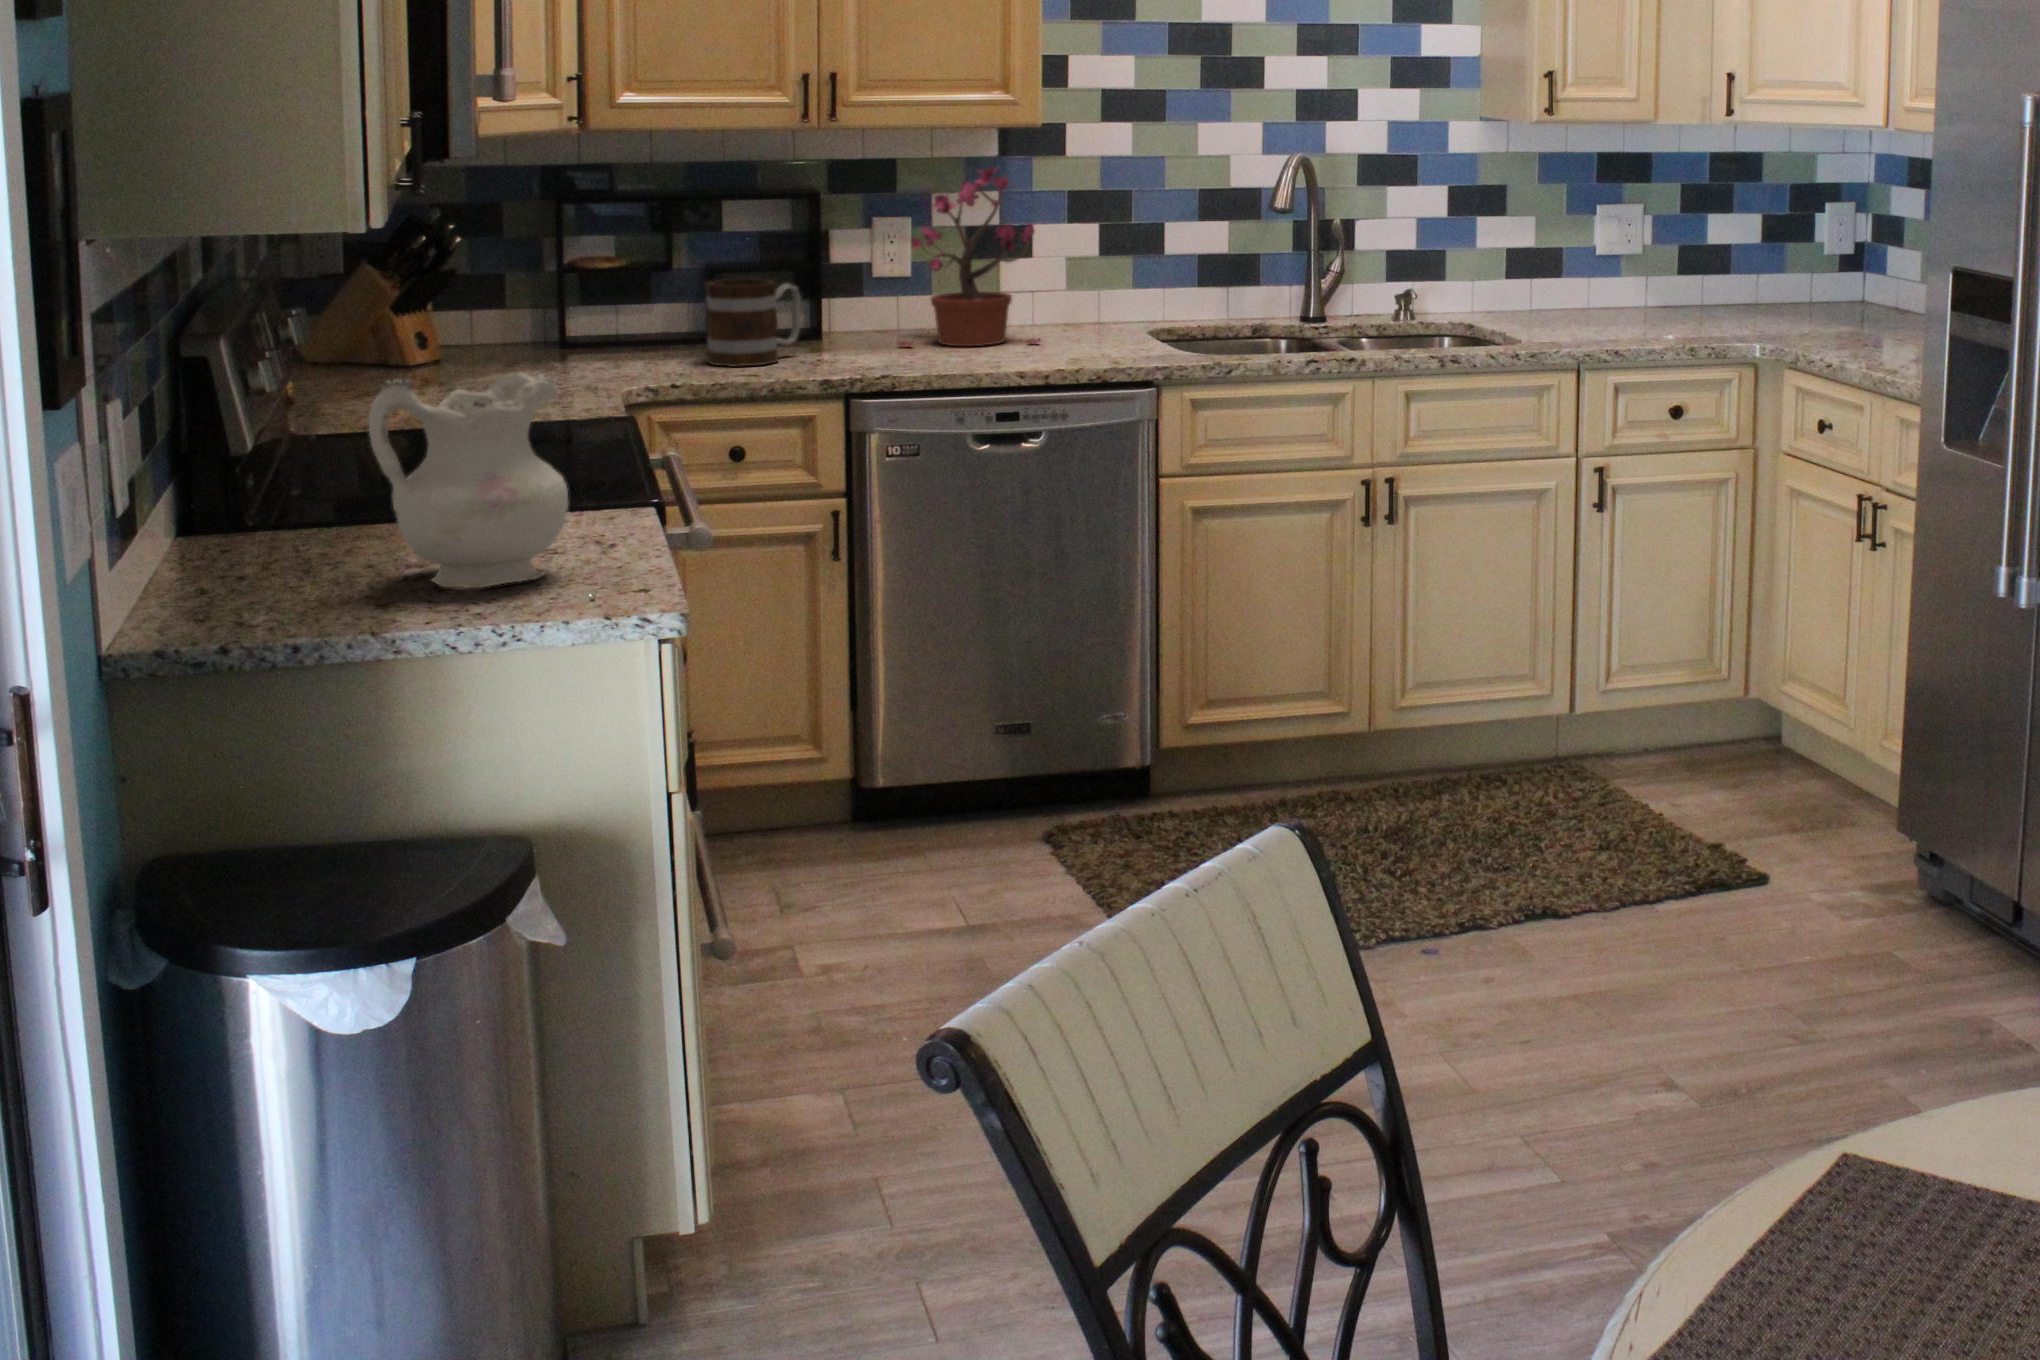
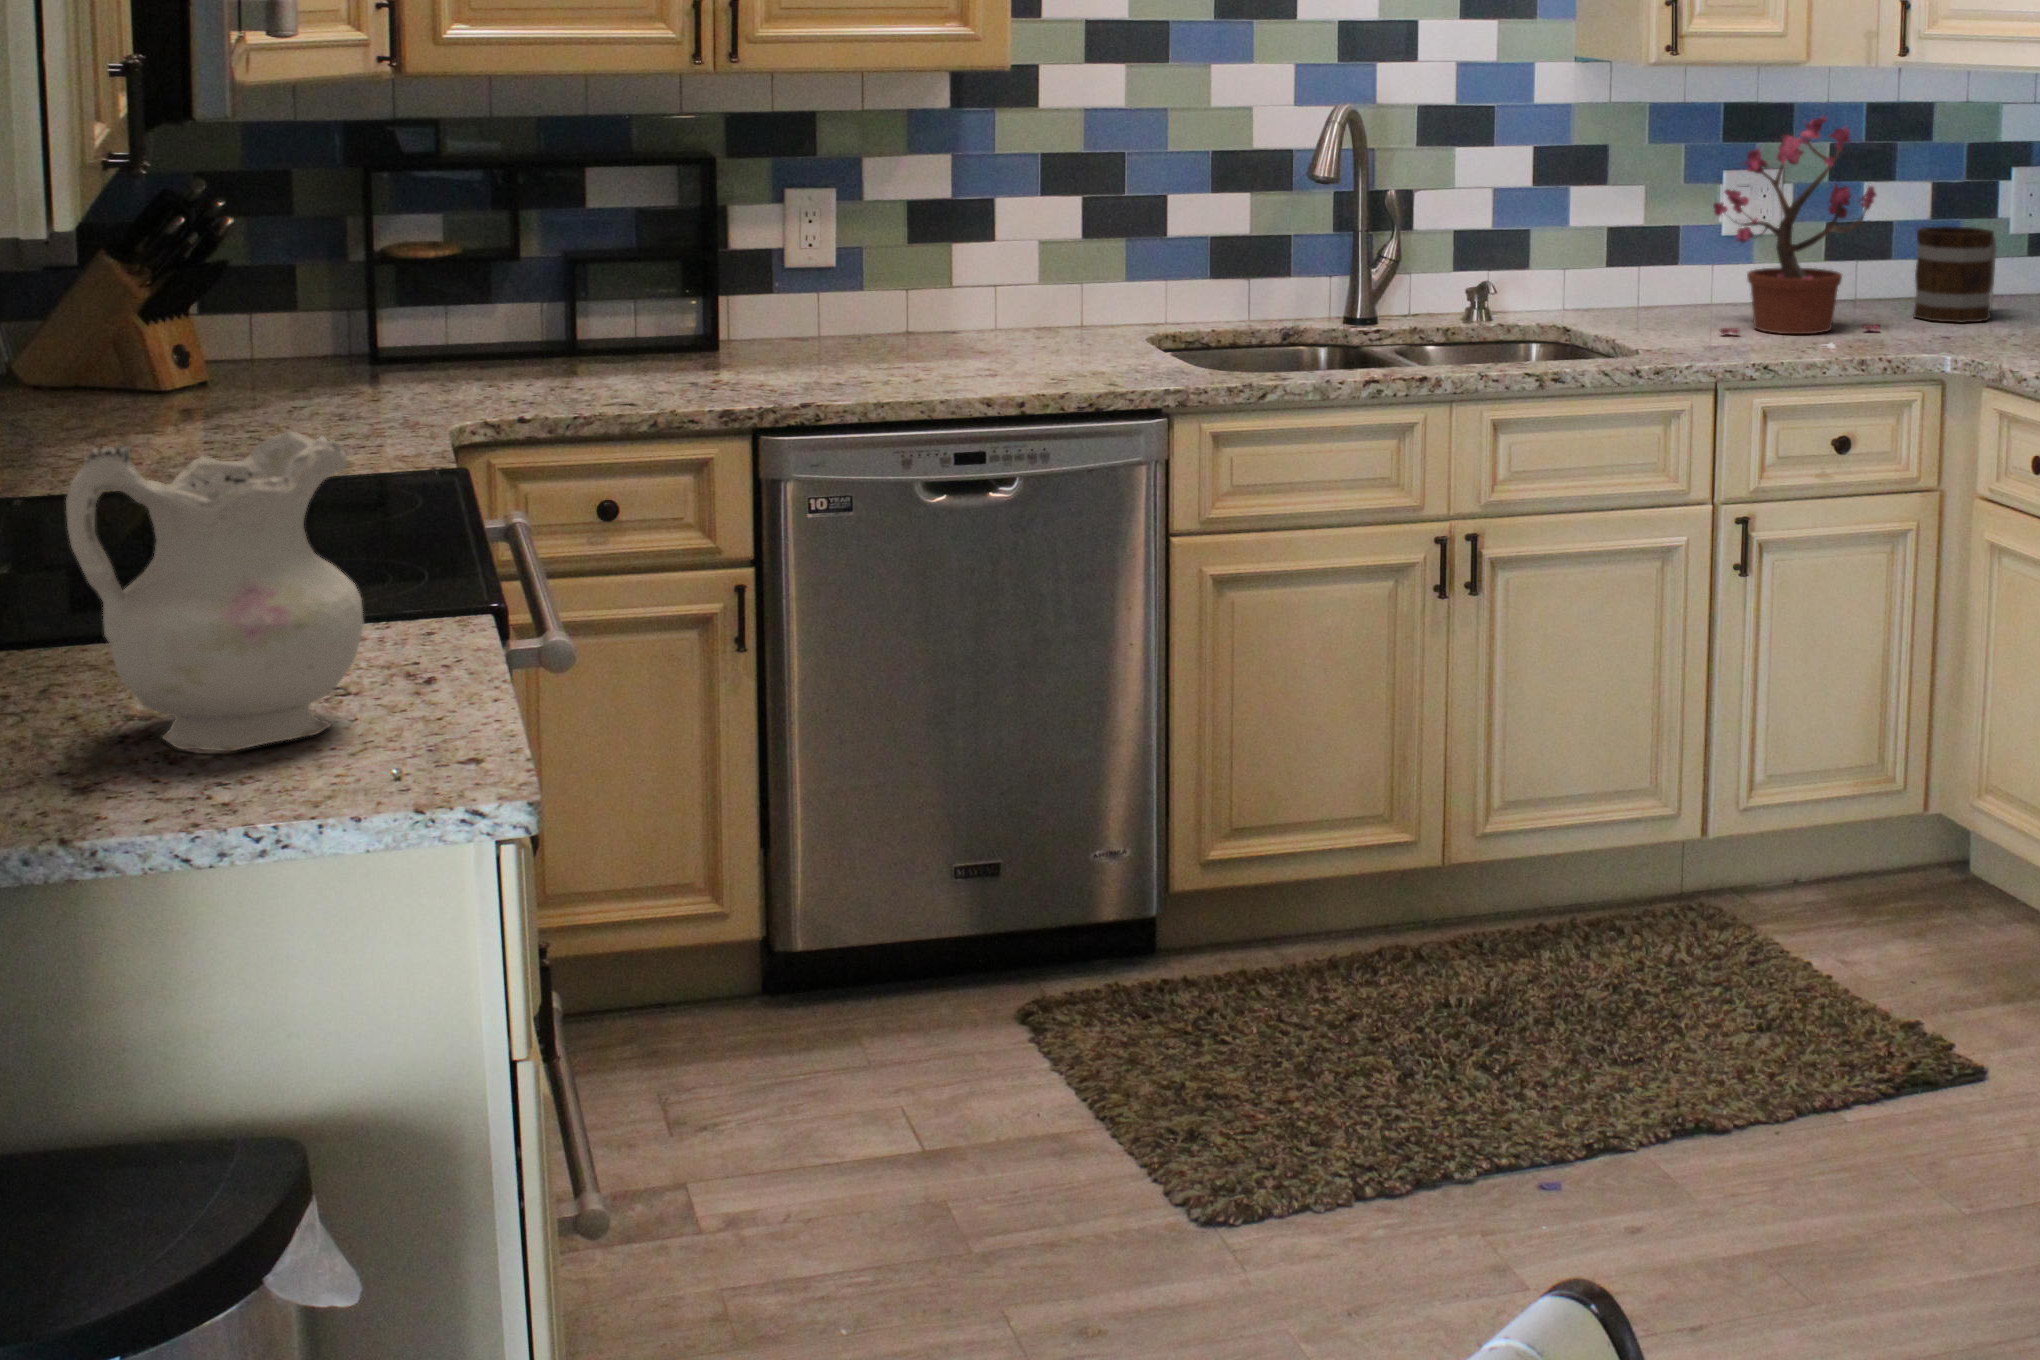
potted plant: present [898,168,1039,346] -> present [1713,117,1880,334]
mug: present [705,279,801,367] -> present [1914,226,1996,323]

